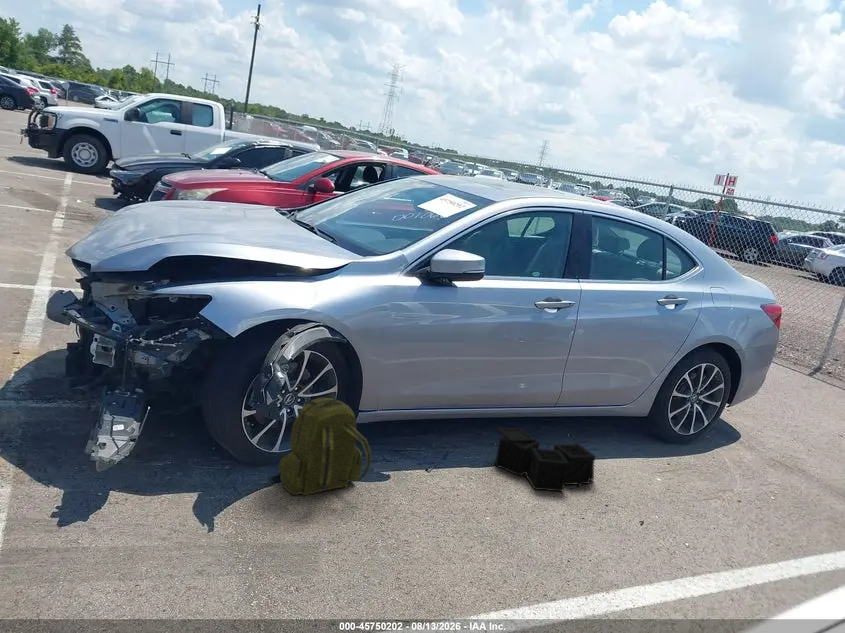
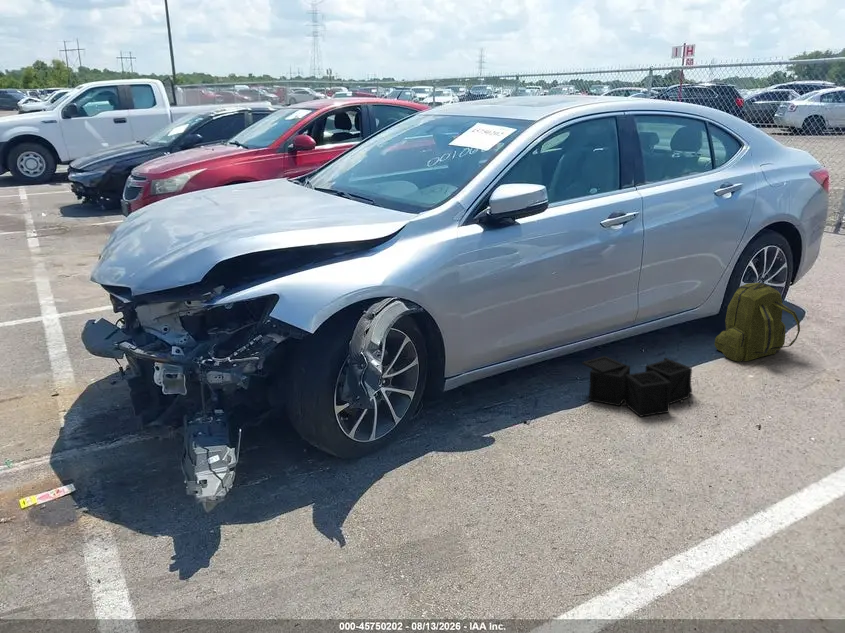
backpack: present [279,398,371,495] -> present [715,282,800,362]

